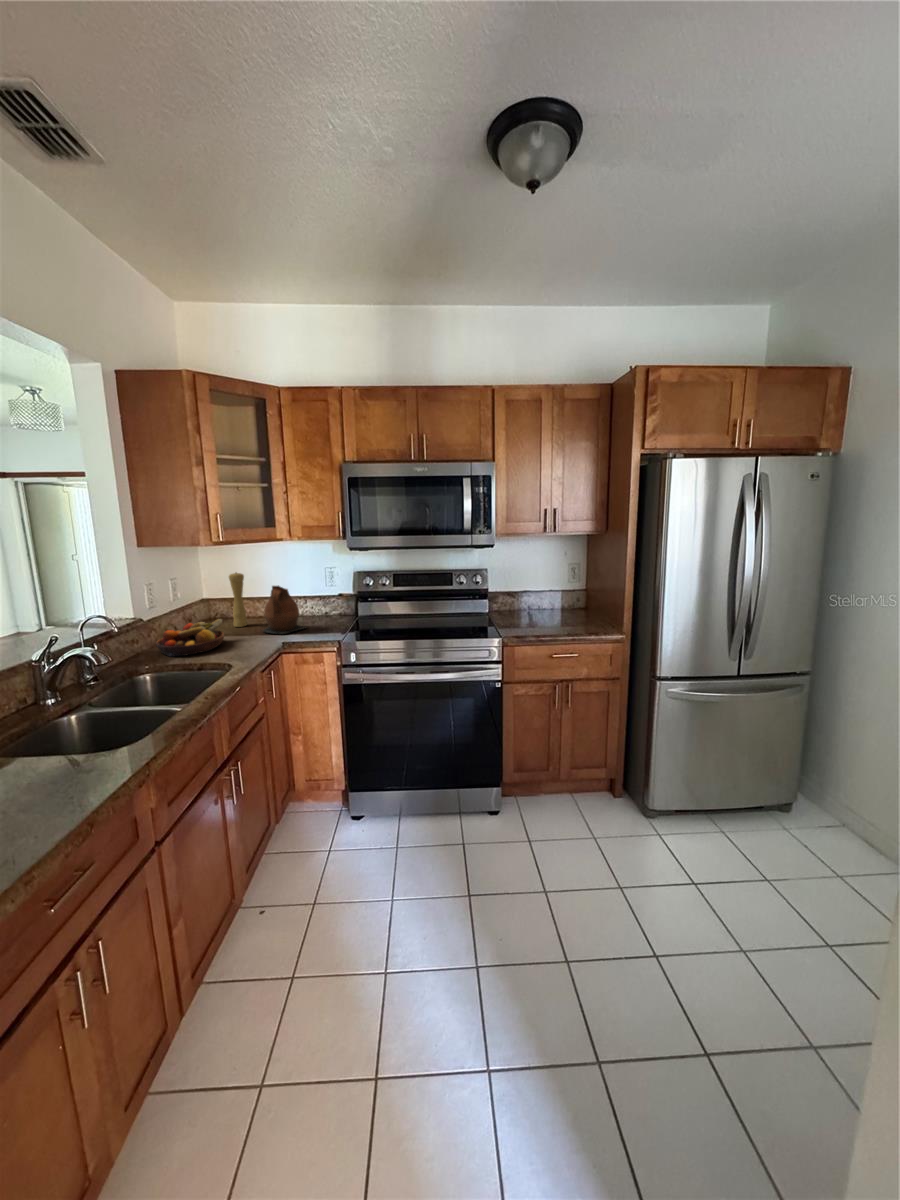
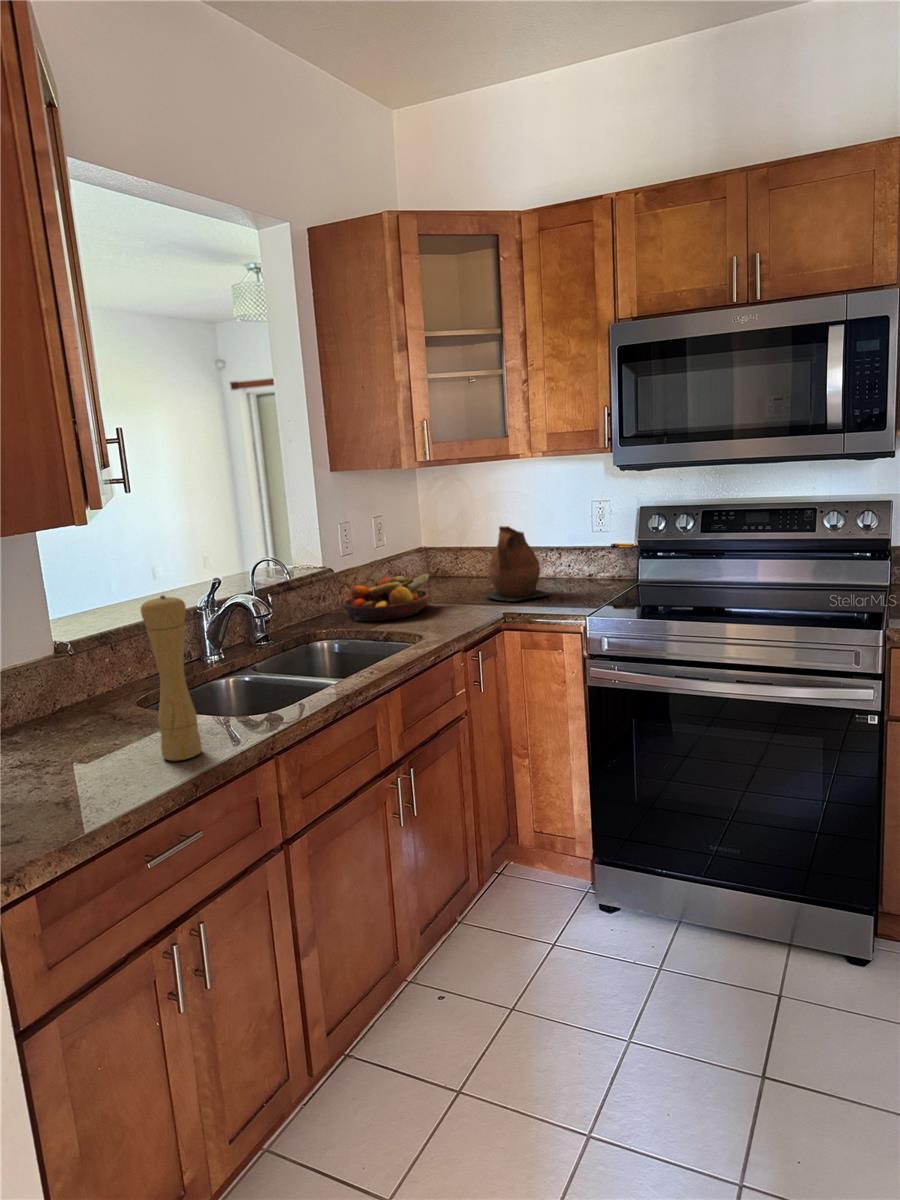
pepper mill: present [229,573,247,627] -> present [141,595,202,761]

